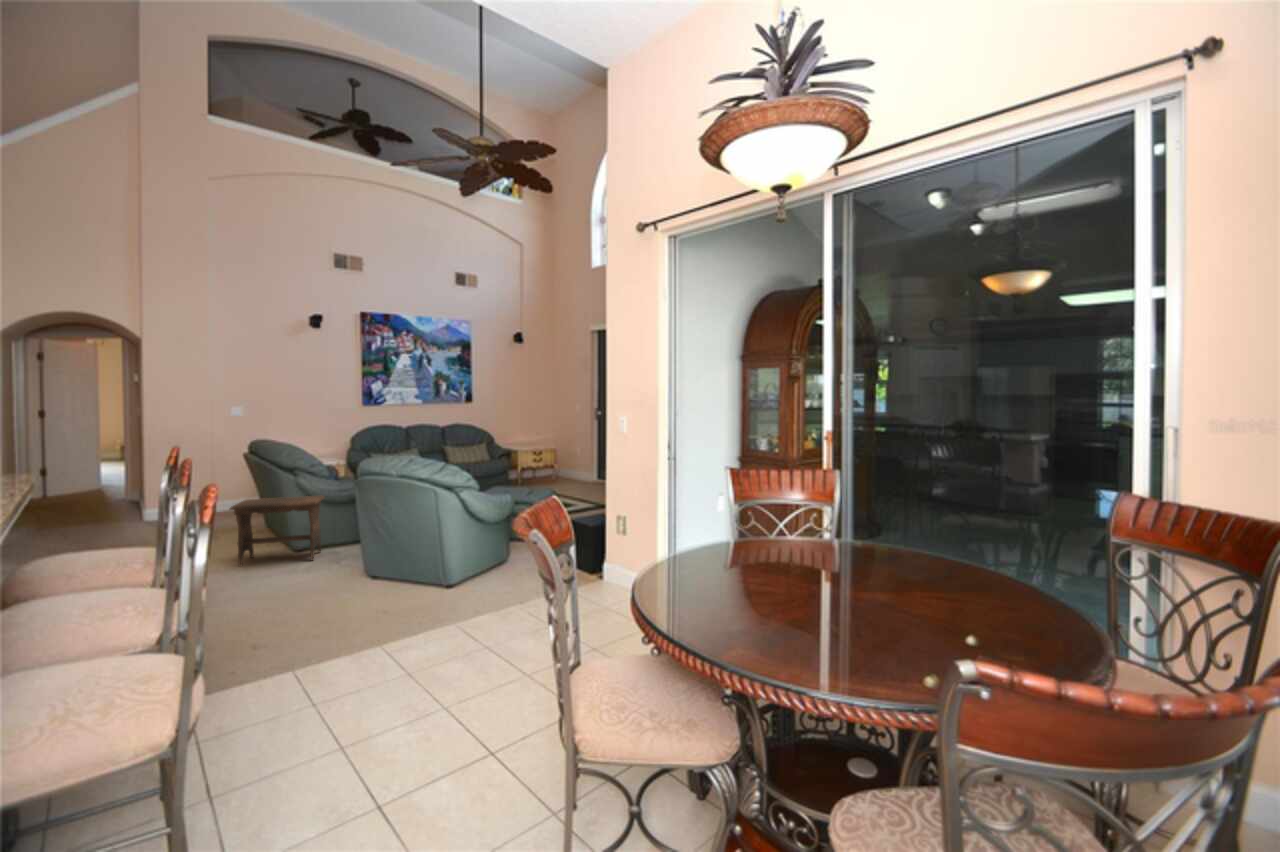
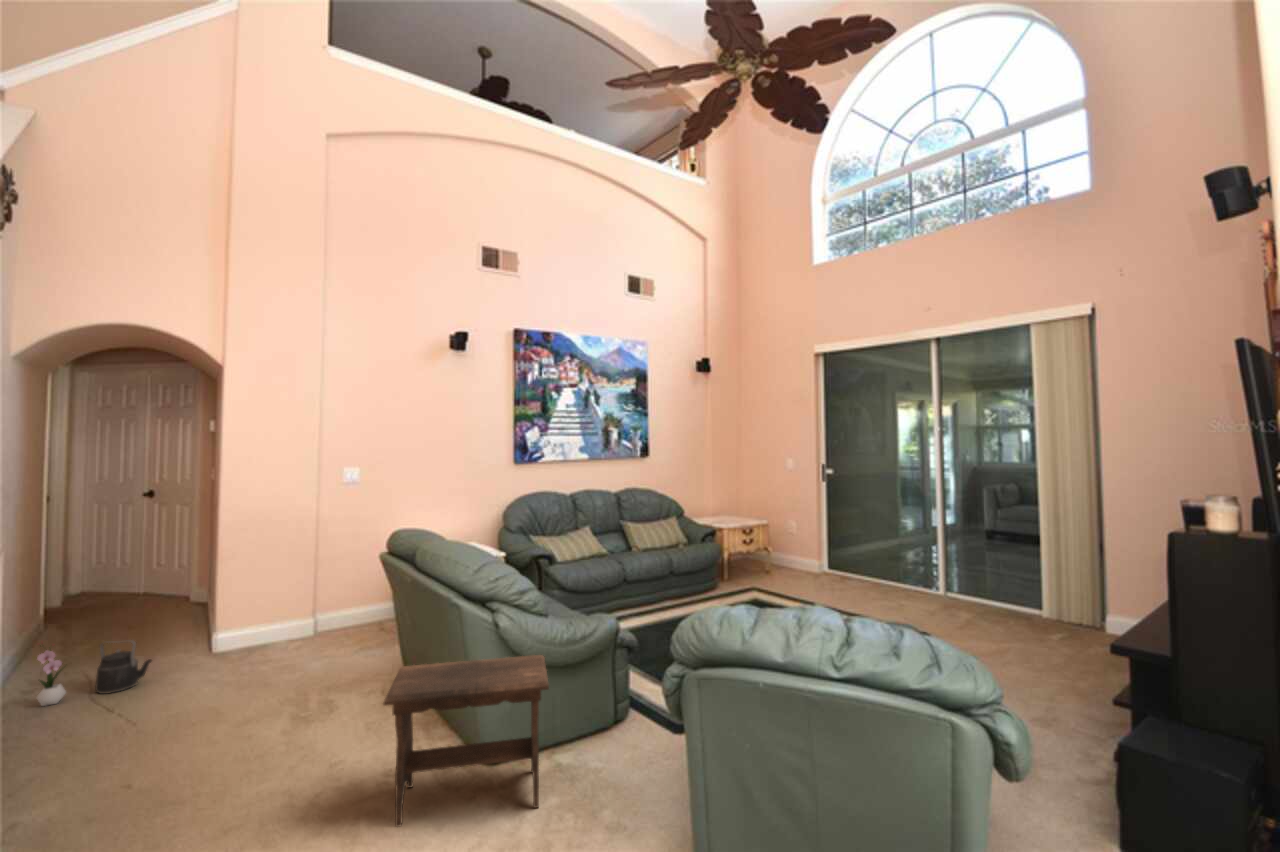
flower arrangement: none [33,504,54,541] -> present [37,643,66,706]
kettle: none [71,506,107,536] -> present [95,641,152,694]

